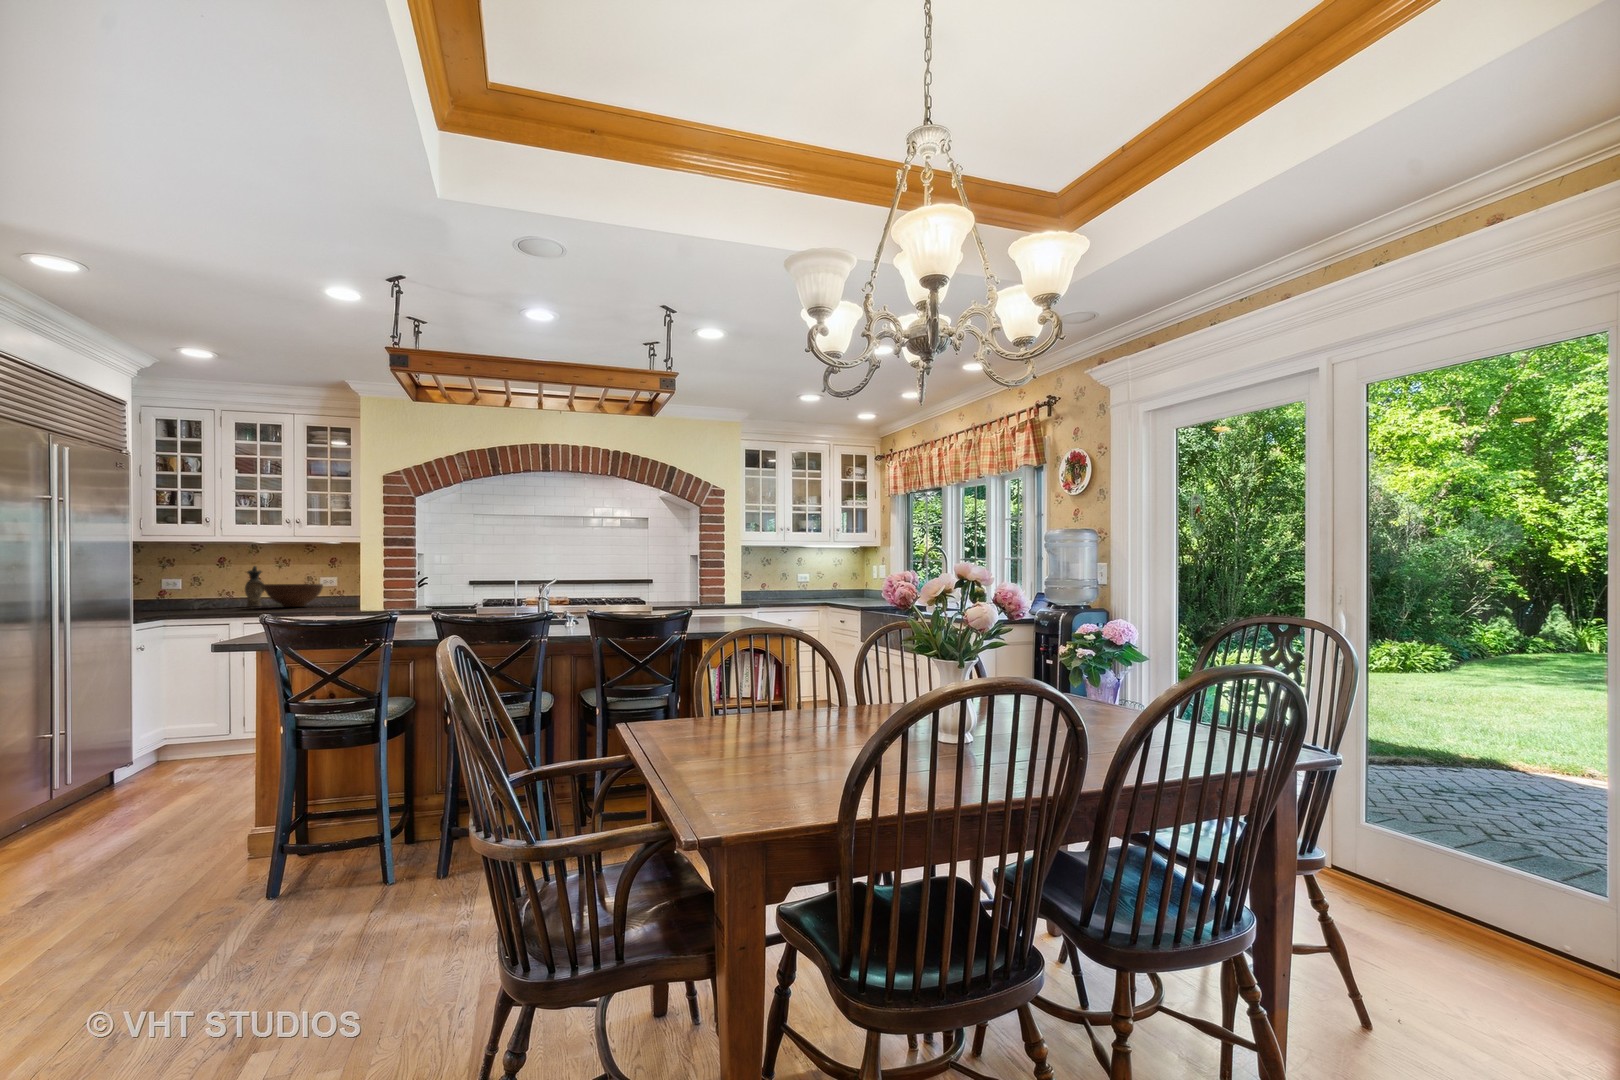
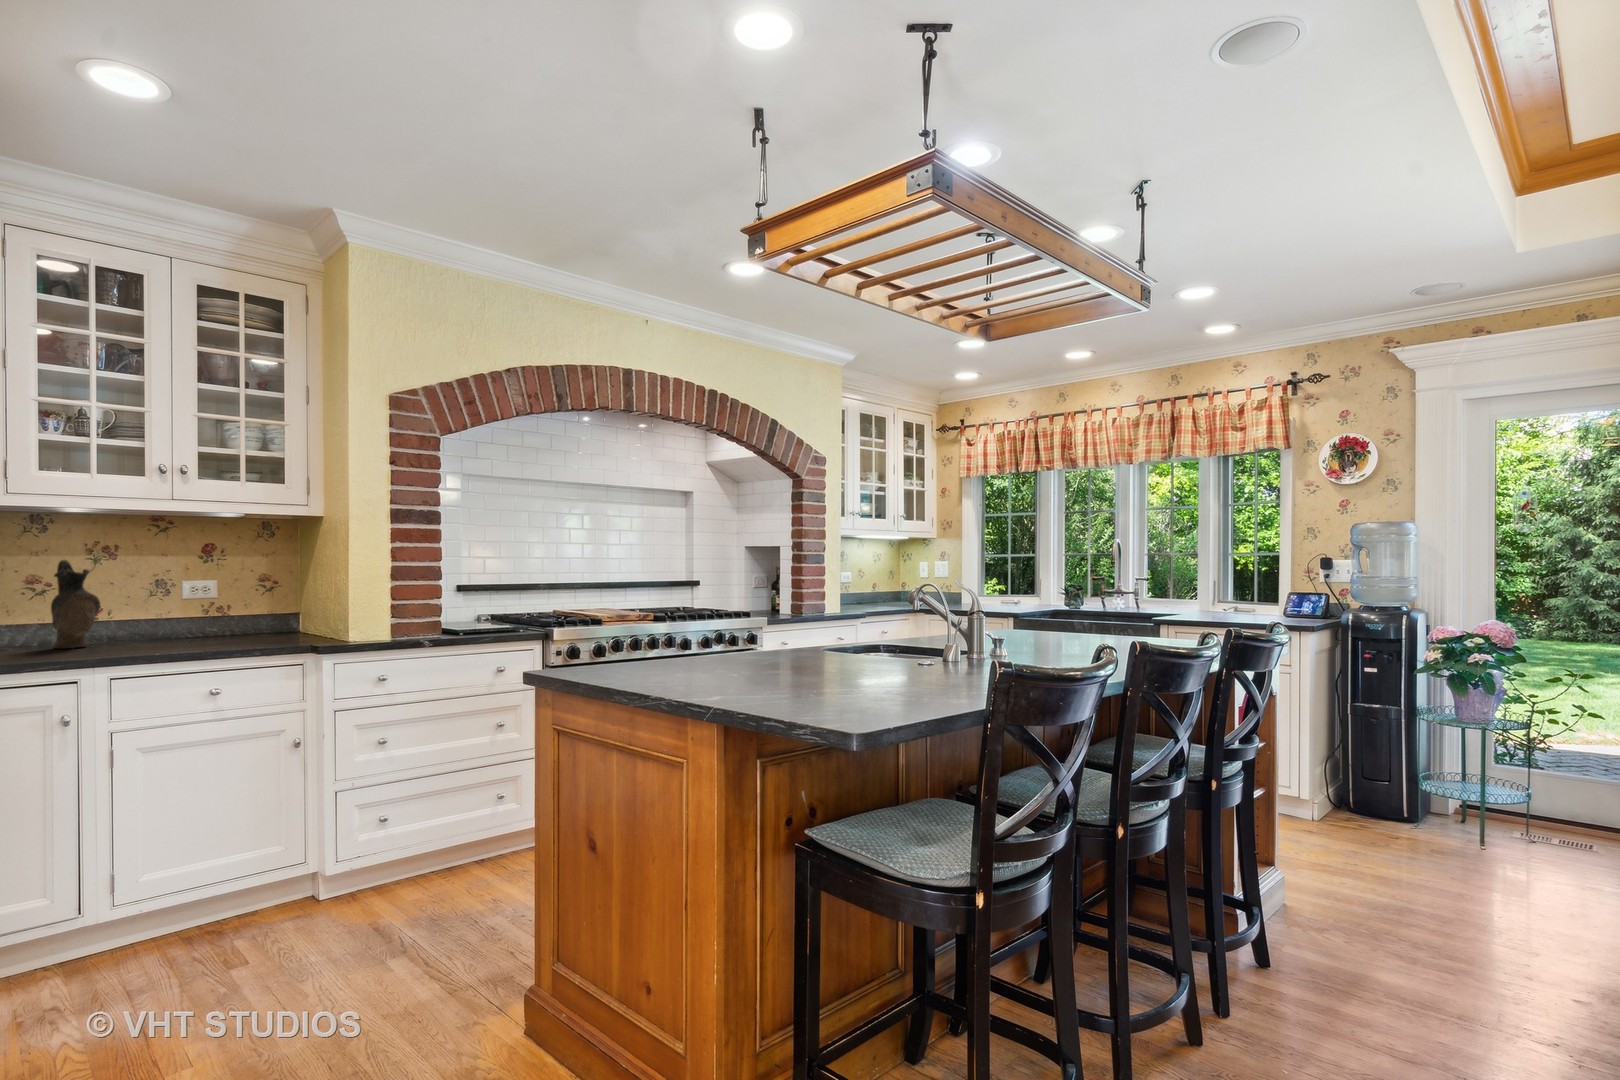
fruit bowl: present [264,584,323,607] -> none [138,598,260,647]

